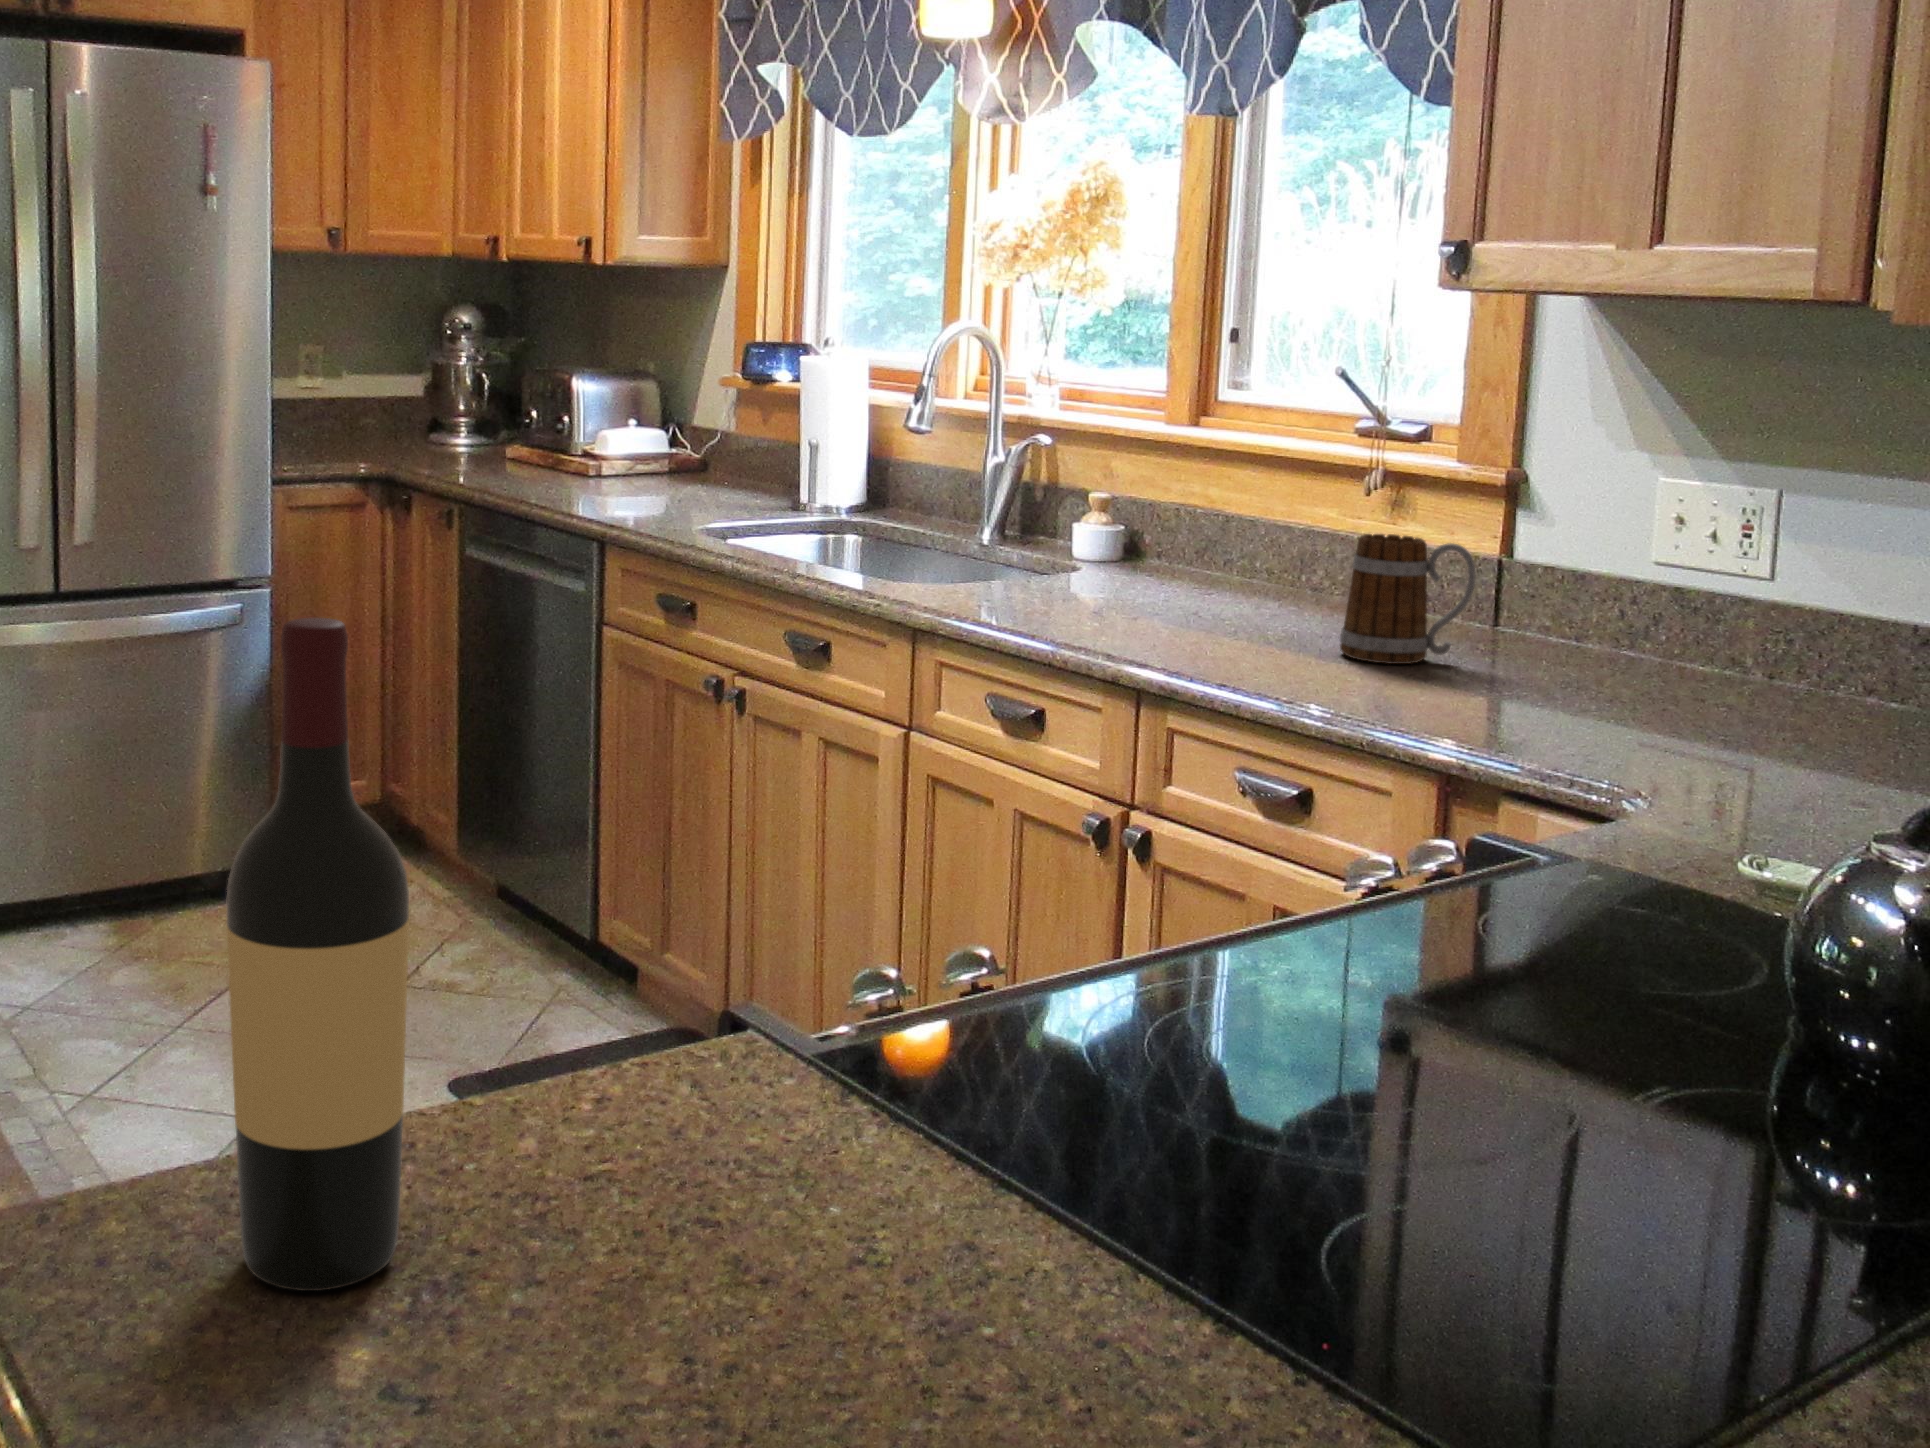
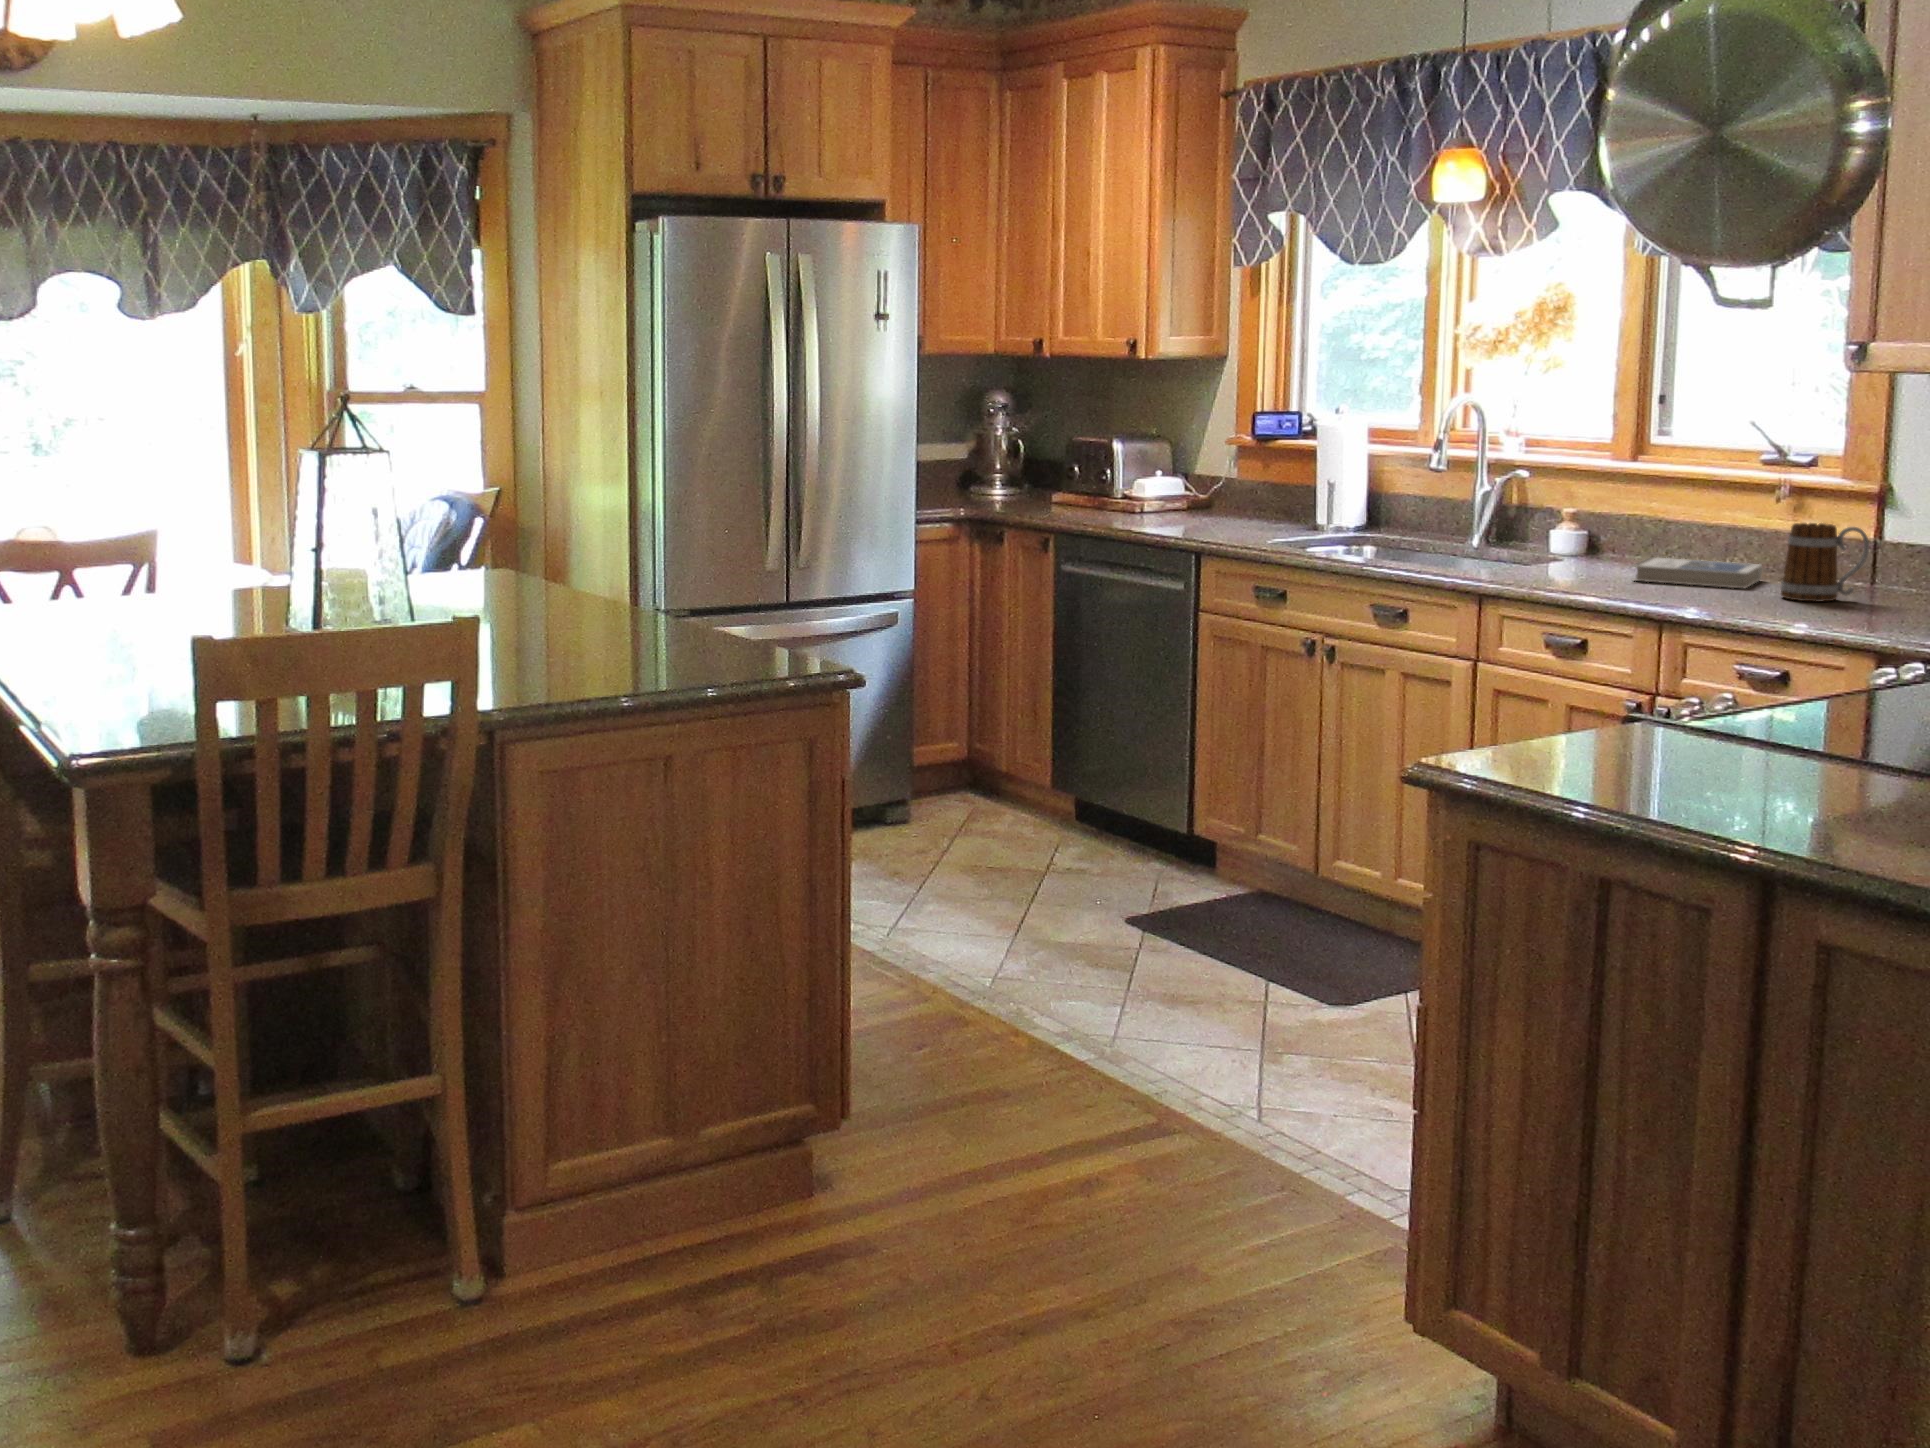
hardback book: none [1139,574,1339,633] -> present [1632,557,1762,589]
wine bottle: present [227,618,409,1291] -> none [1544,531,1612,767]

